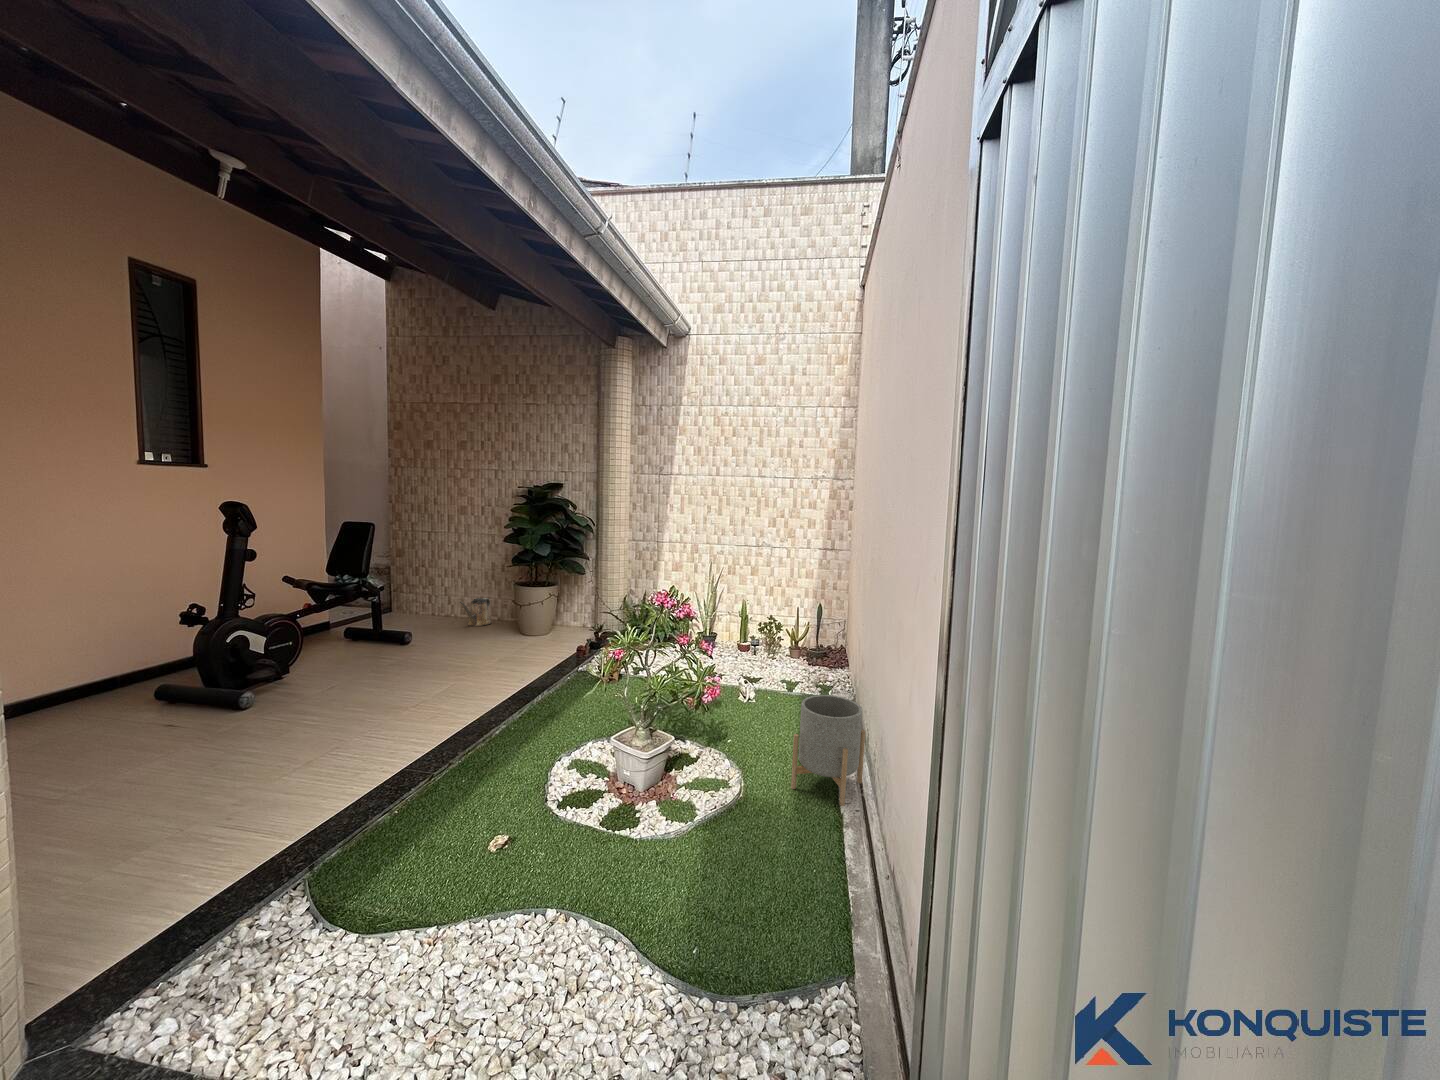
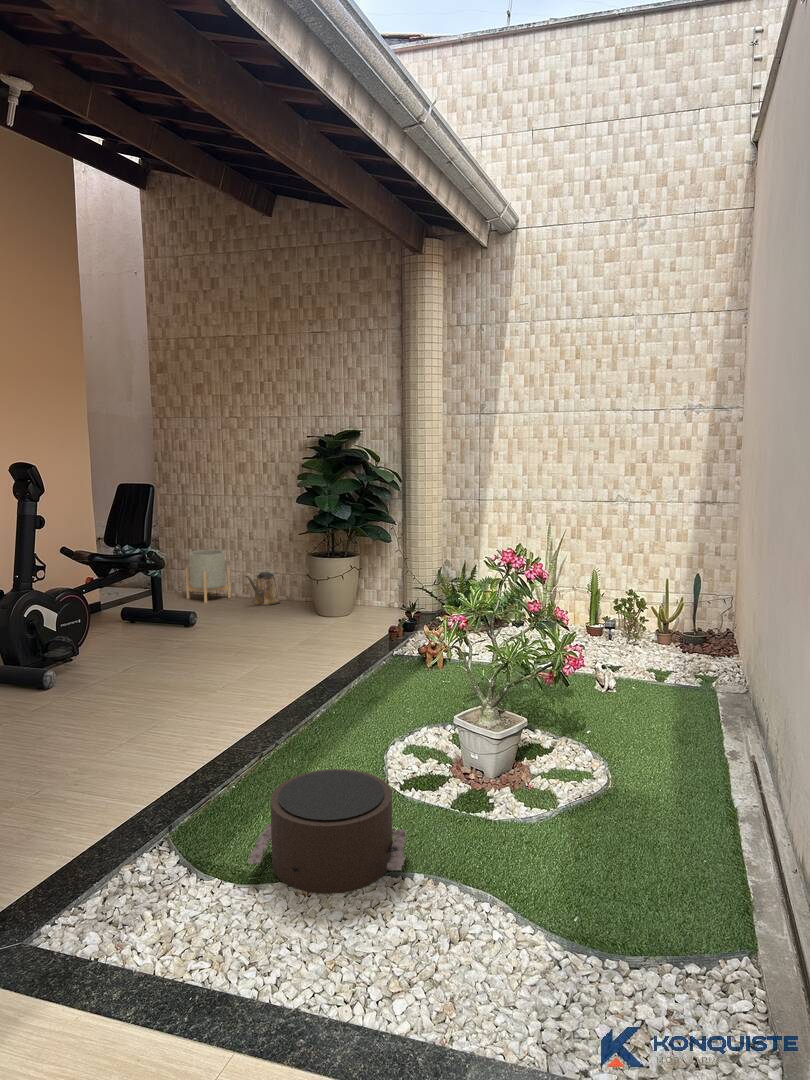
planter: present [791,695,865,806] -> present [186,550,231,603]
pouf: none [374,802,546,941] -> present [248,769,406,894]

